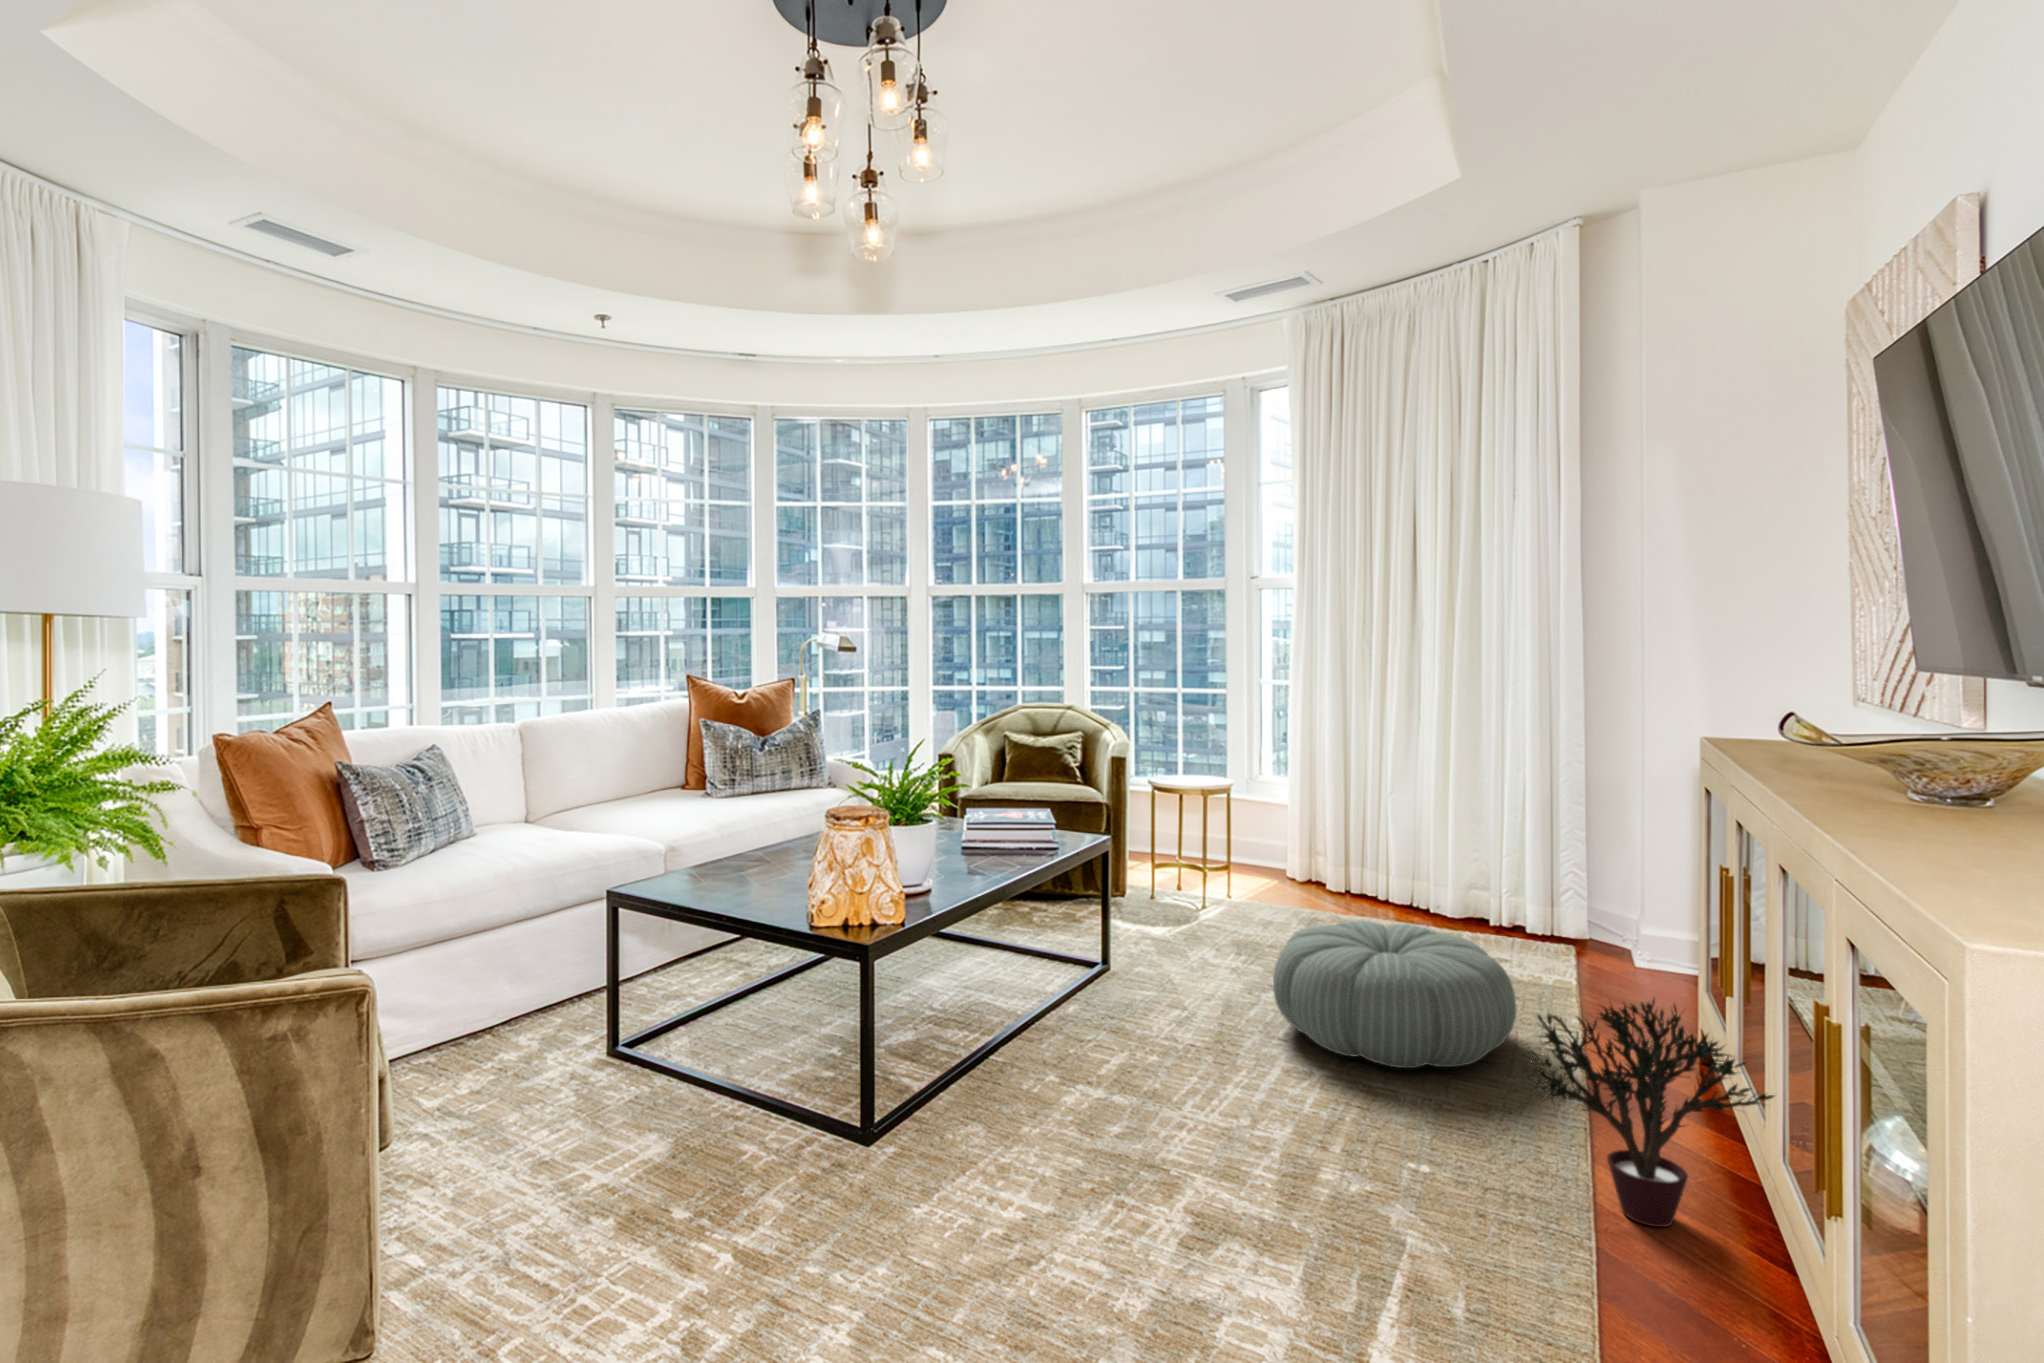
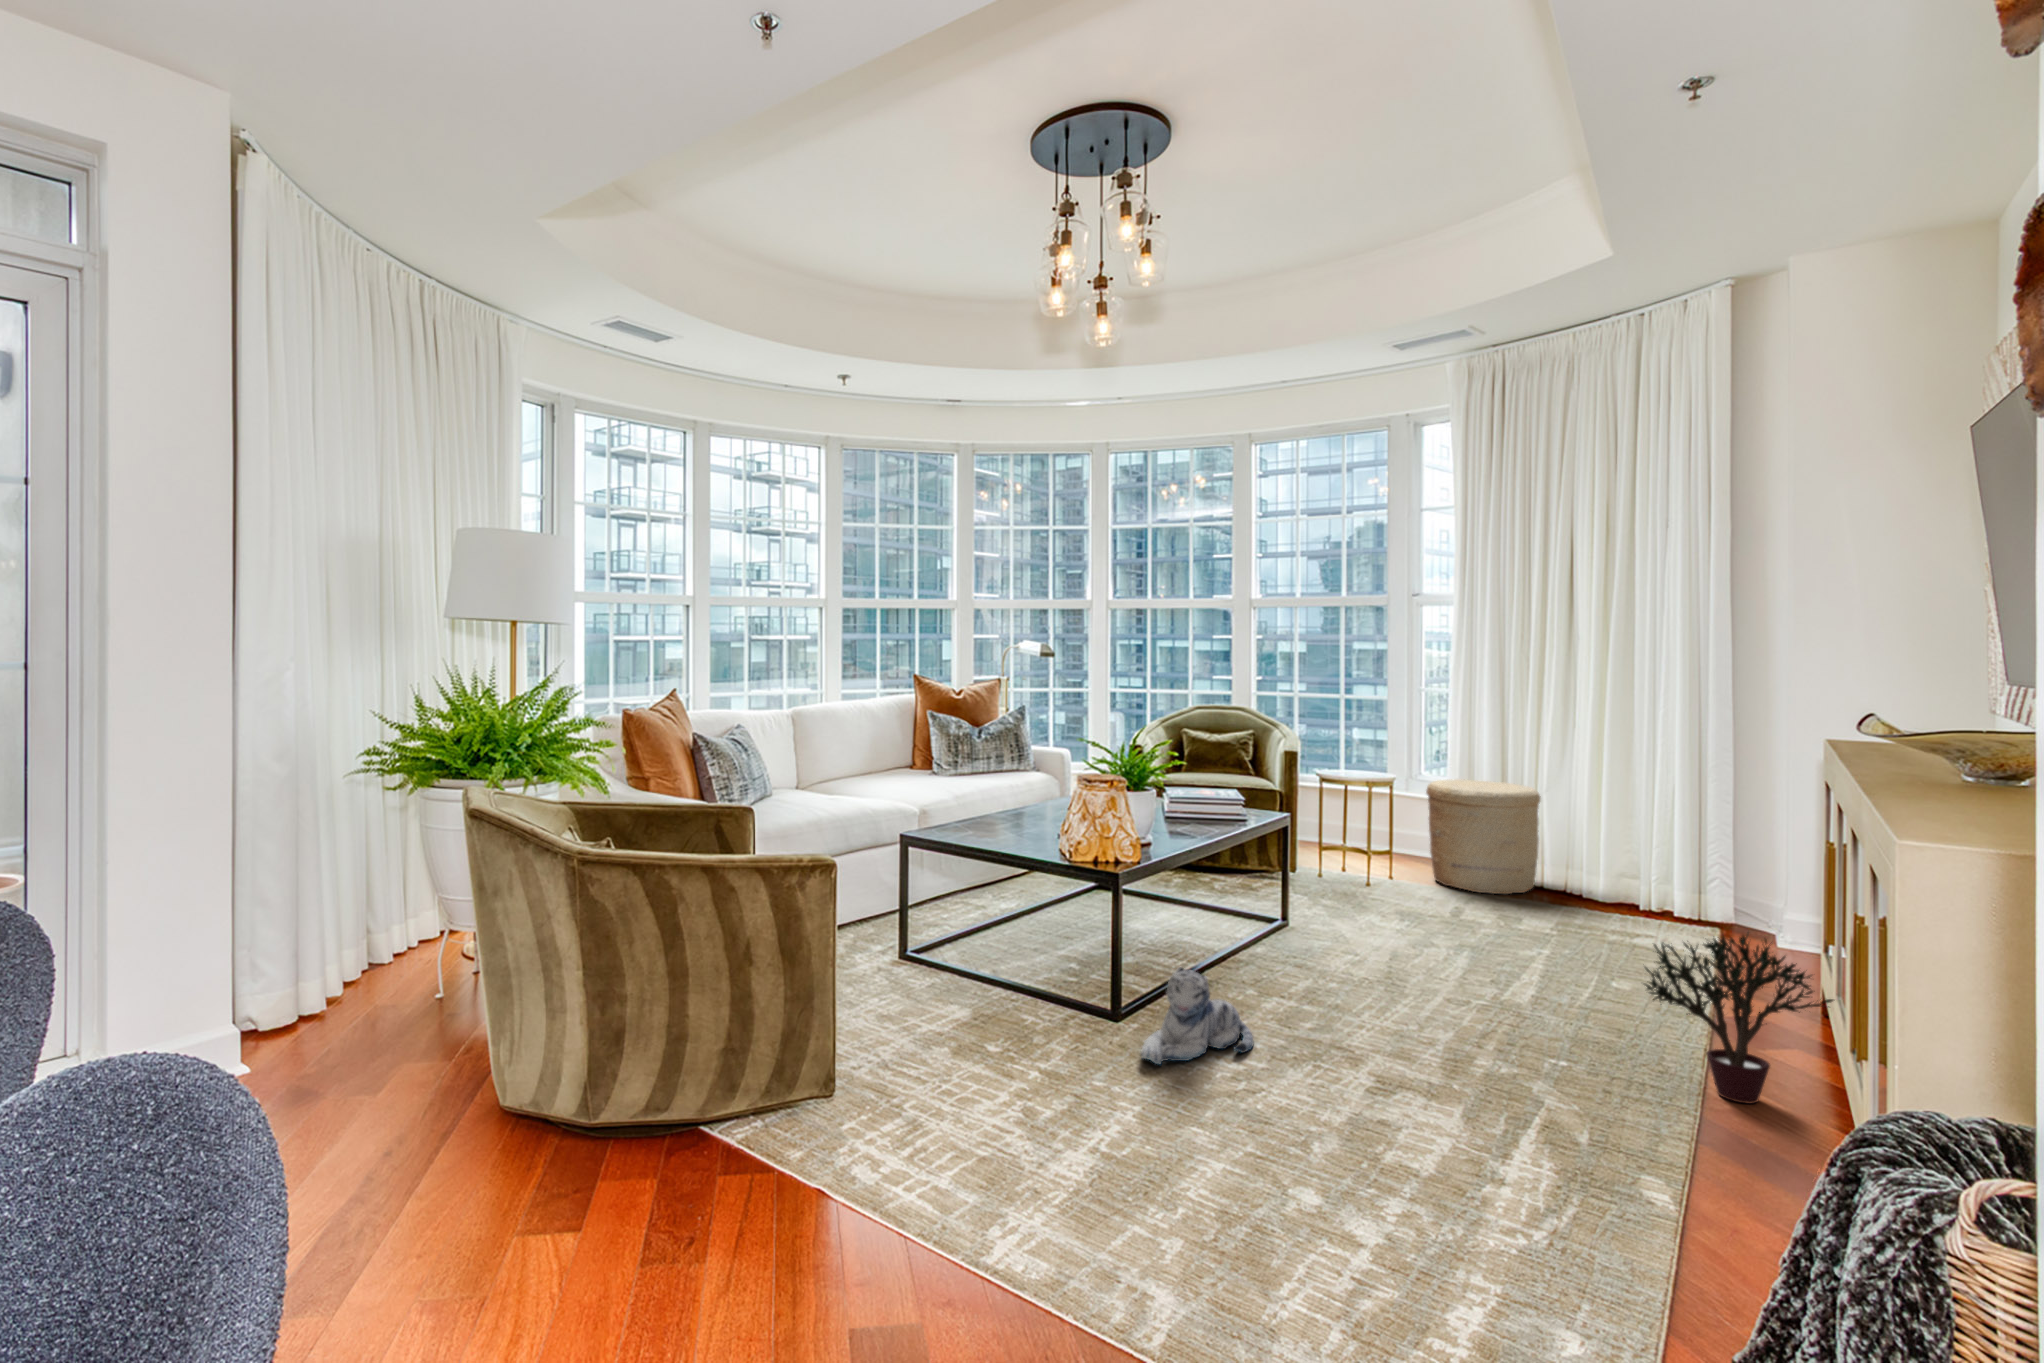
woven basket: none [1262,782,1384,912] -> present [1426,779,1541,894]
pouf: present [1273,921,1516,1068] -> none [1437,888,1648,1002]
plush toy: none [883,1074,1042,1221] -> present [1140,967,1254,1065]

